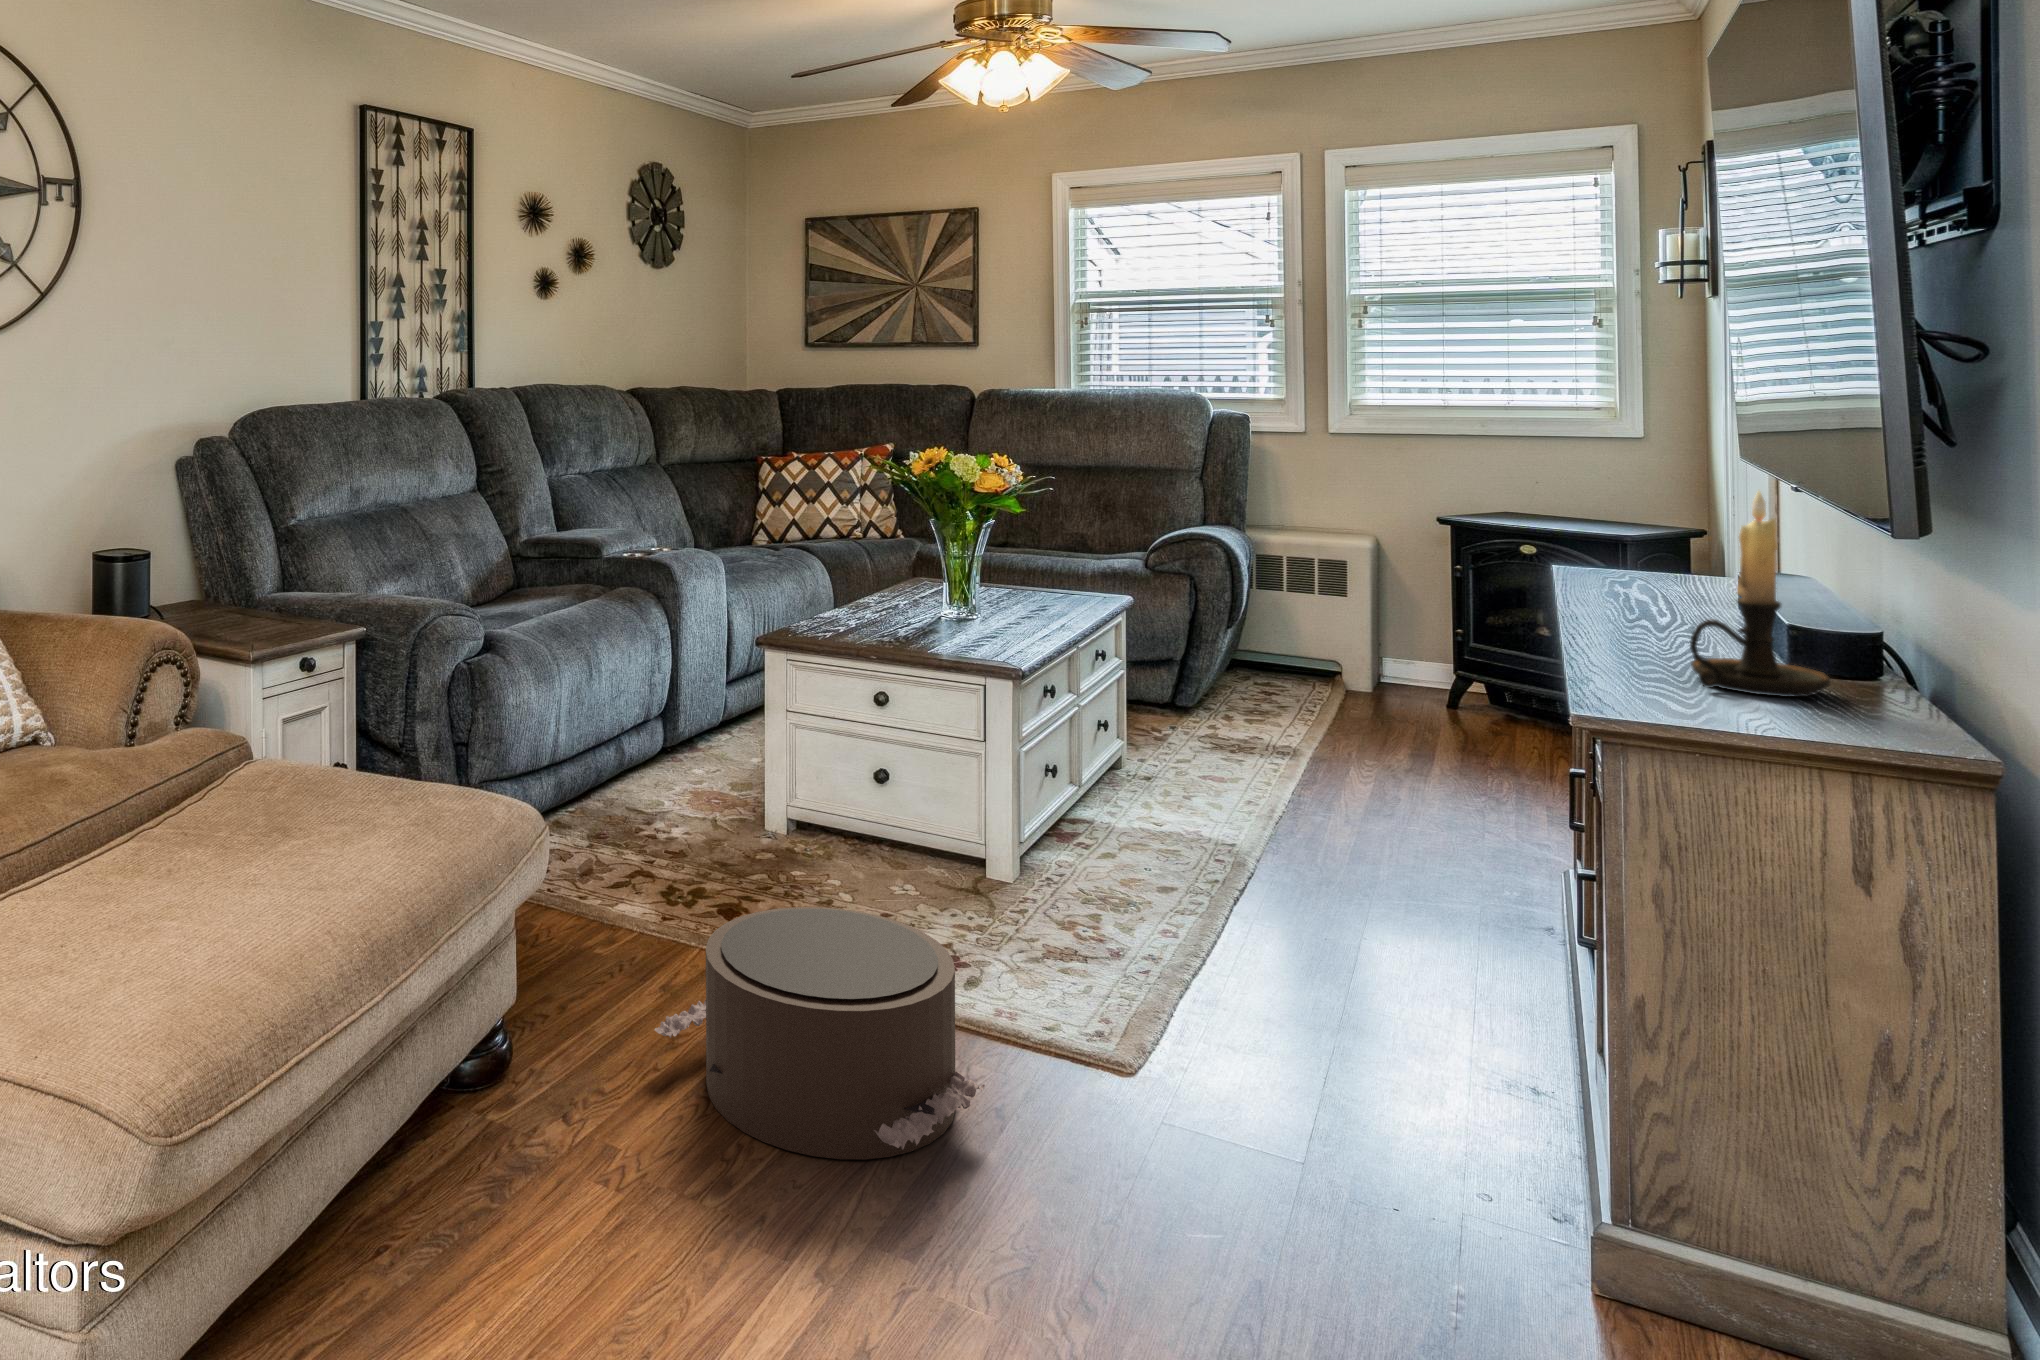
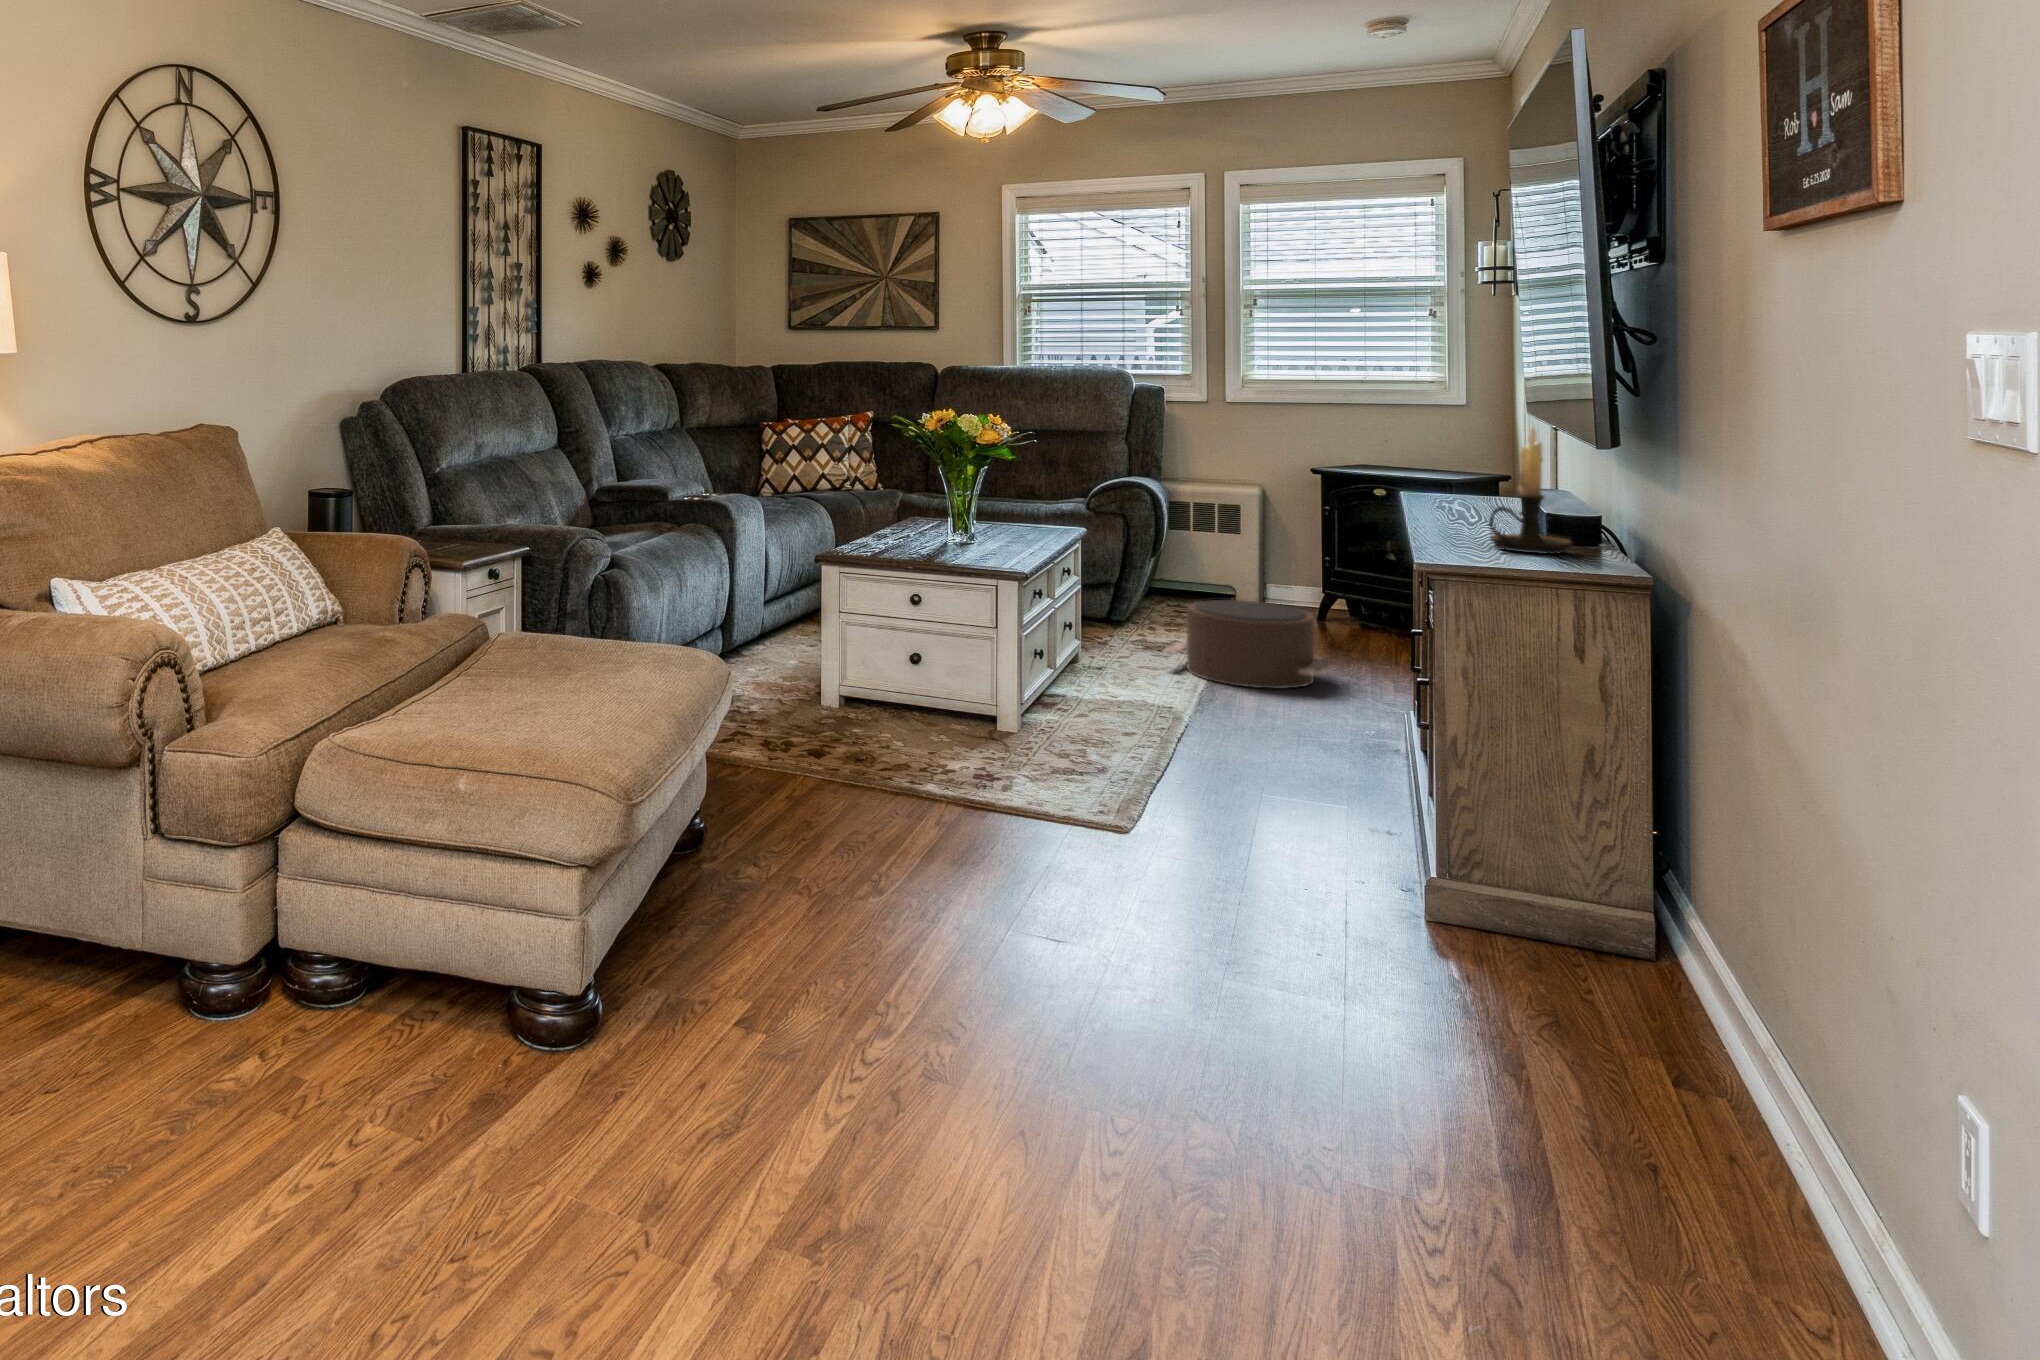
pouf: present [655,907,985,1159] -> present [1164,600,1330,689]

